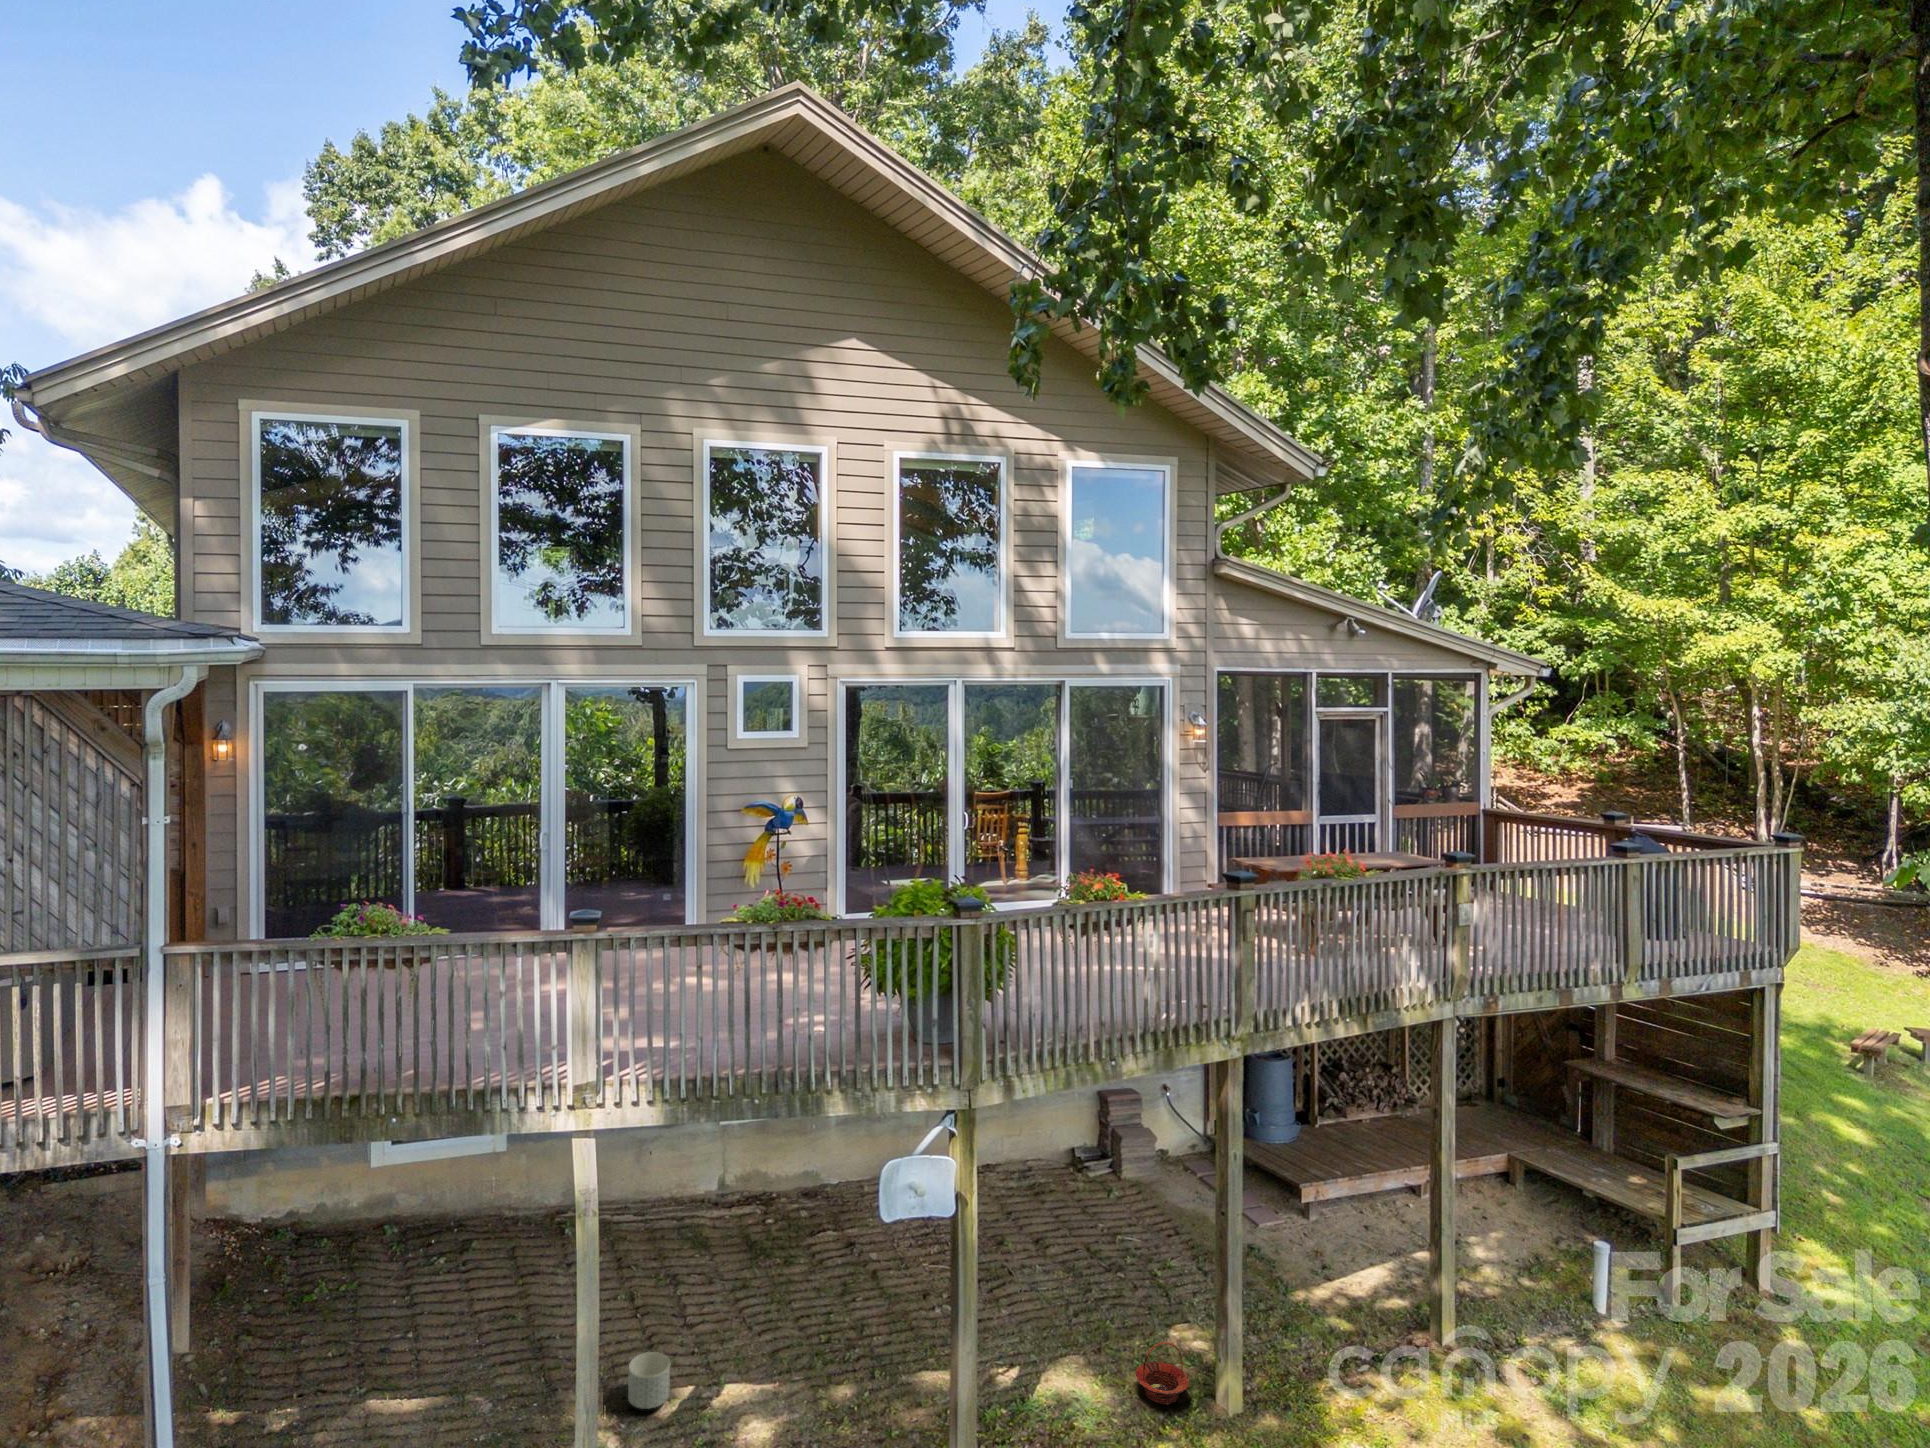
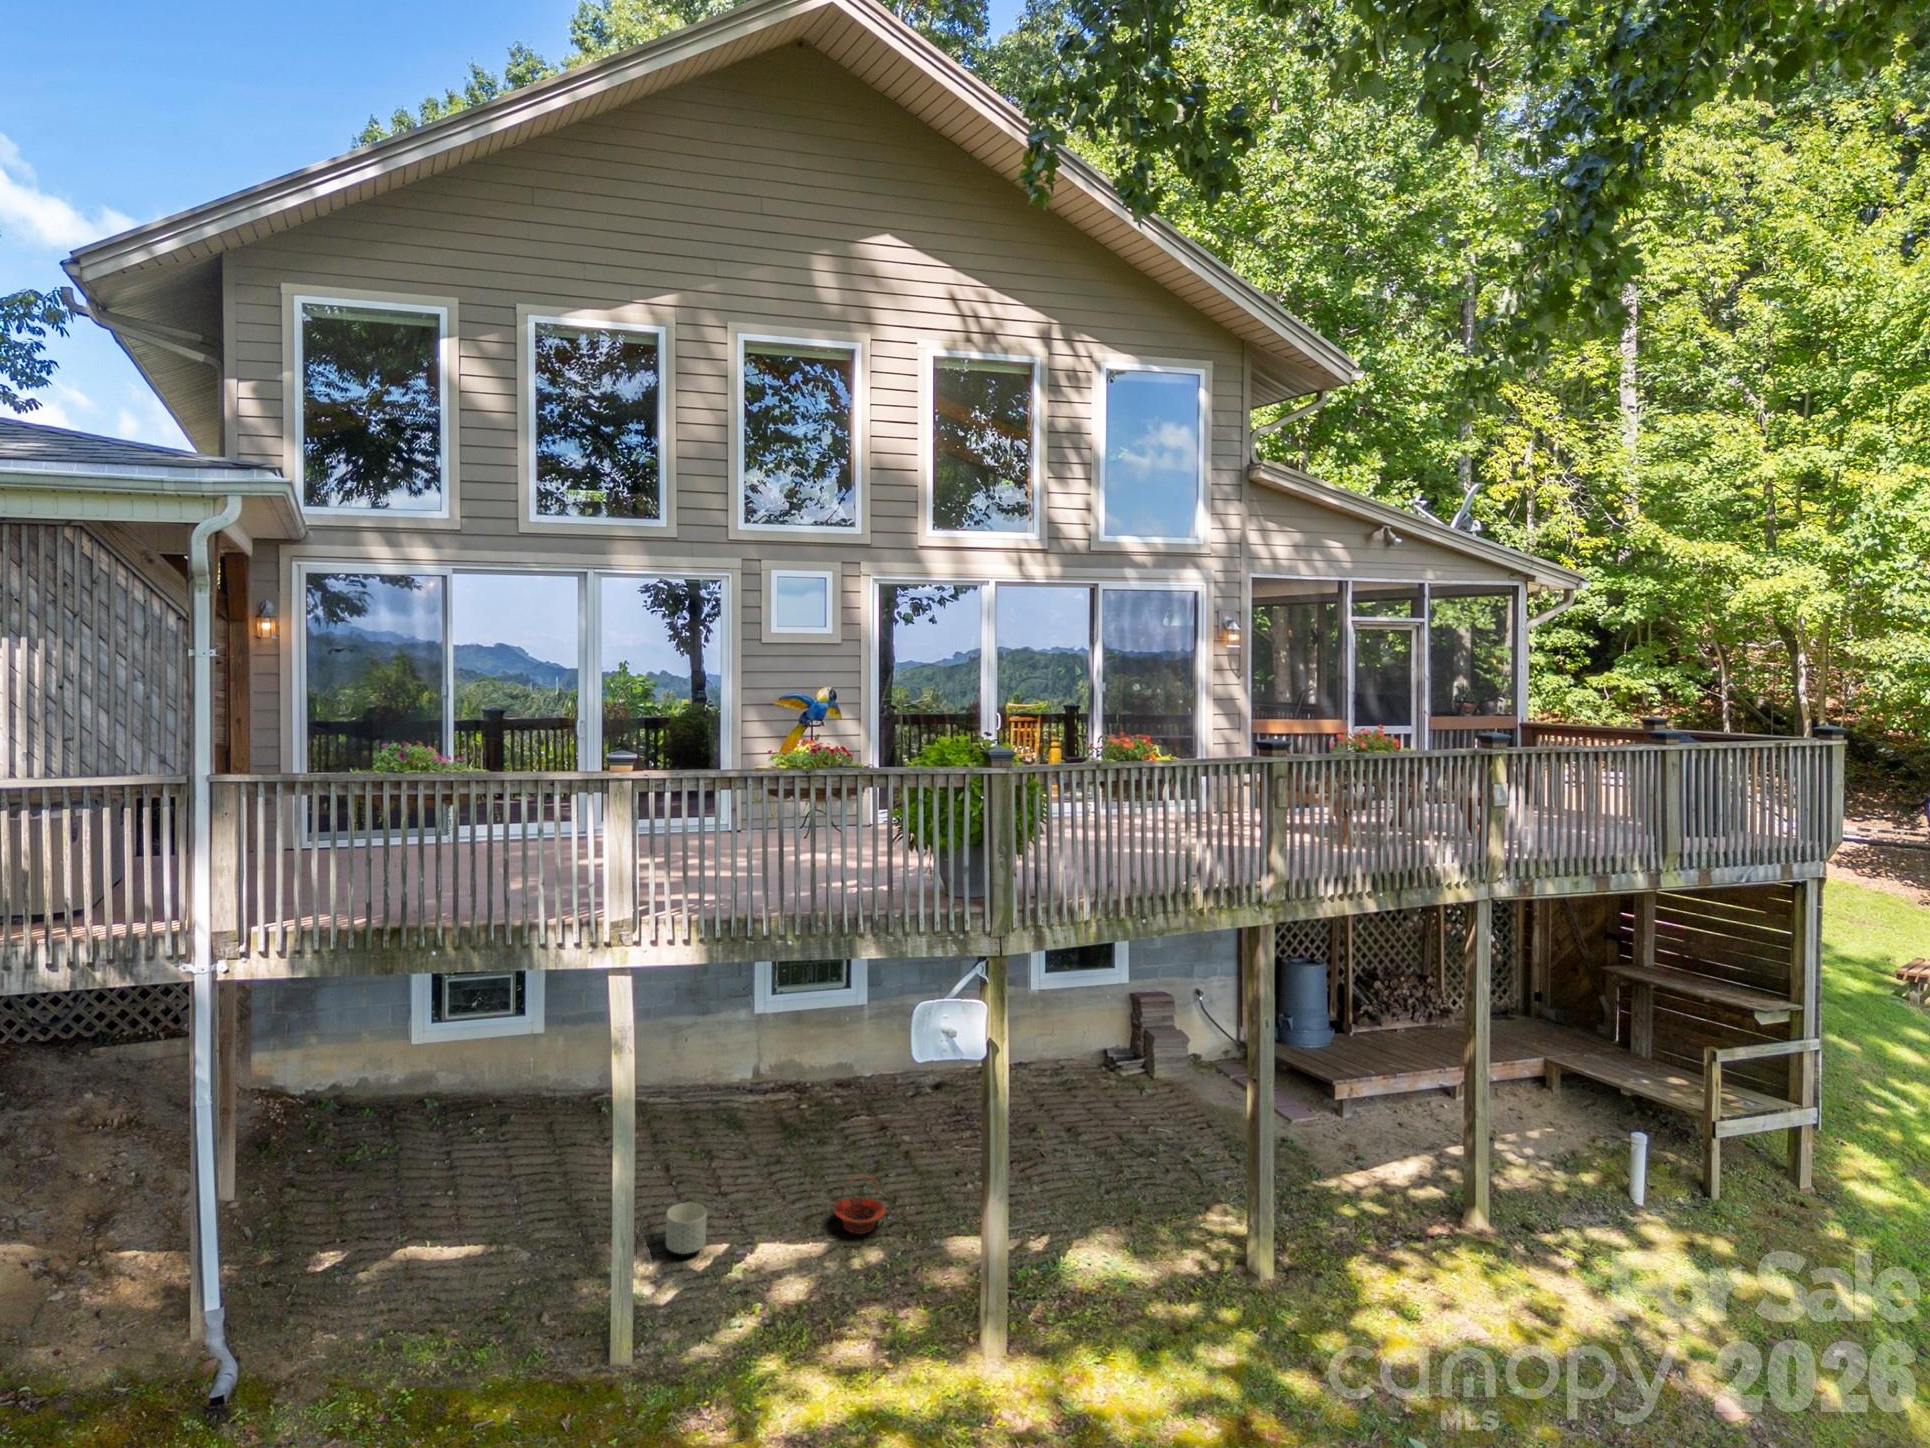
basket: present [1135,1342,1189,1404] -> present [834,1175,885,1234]

